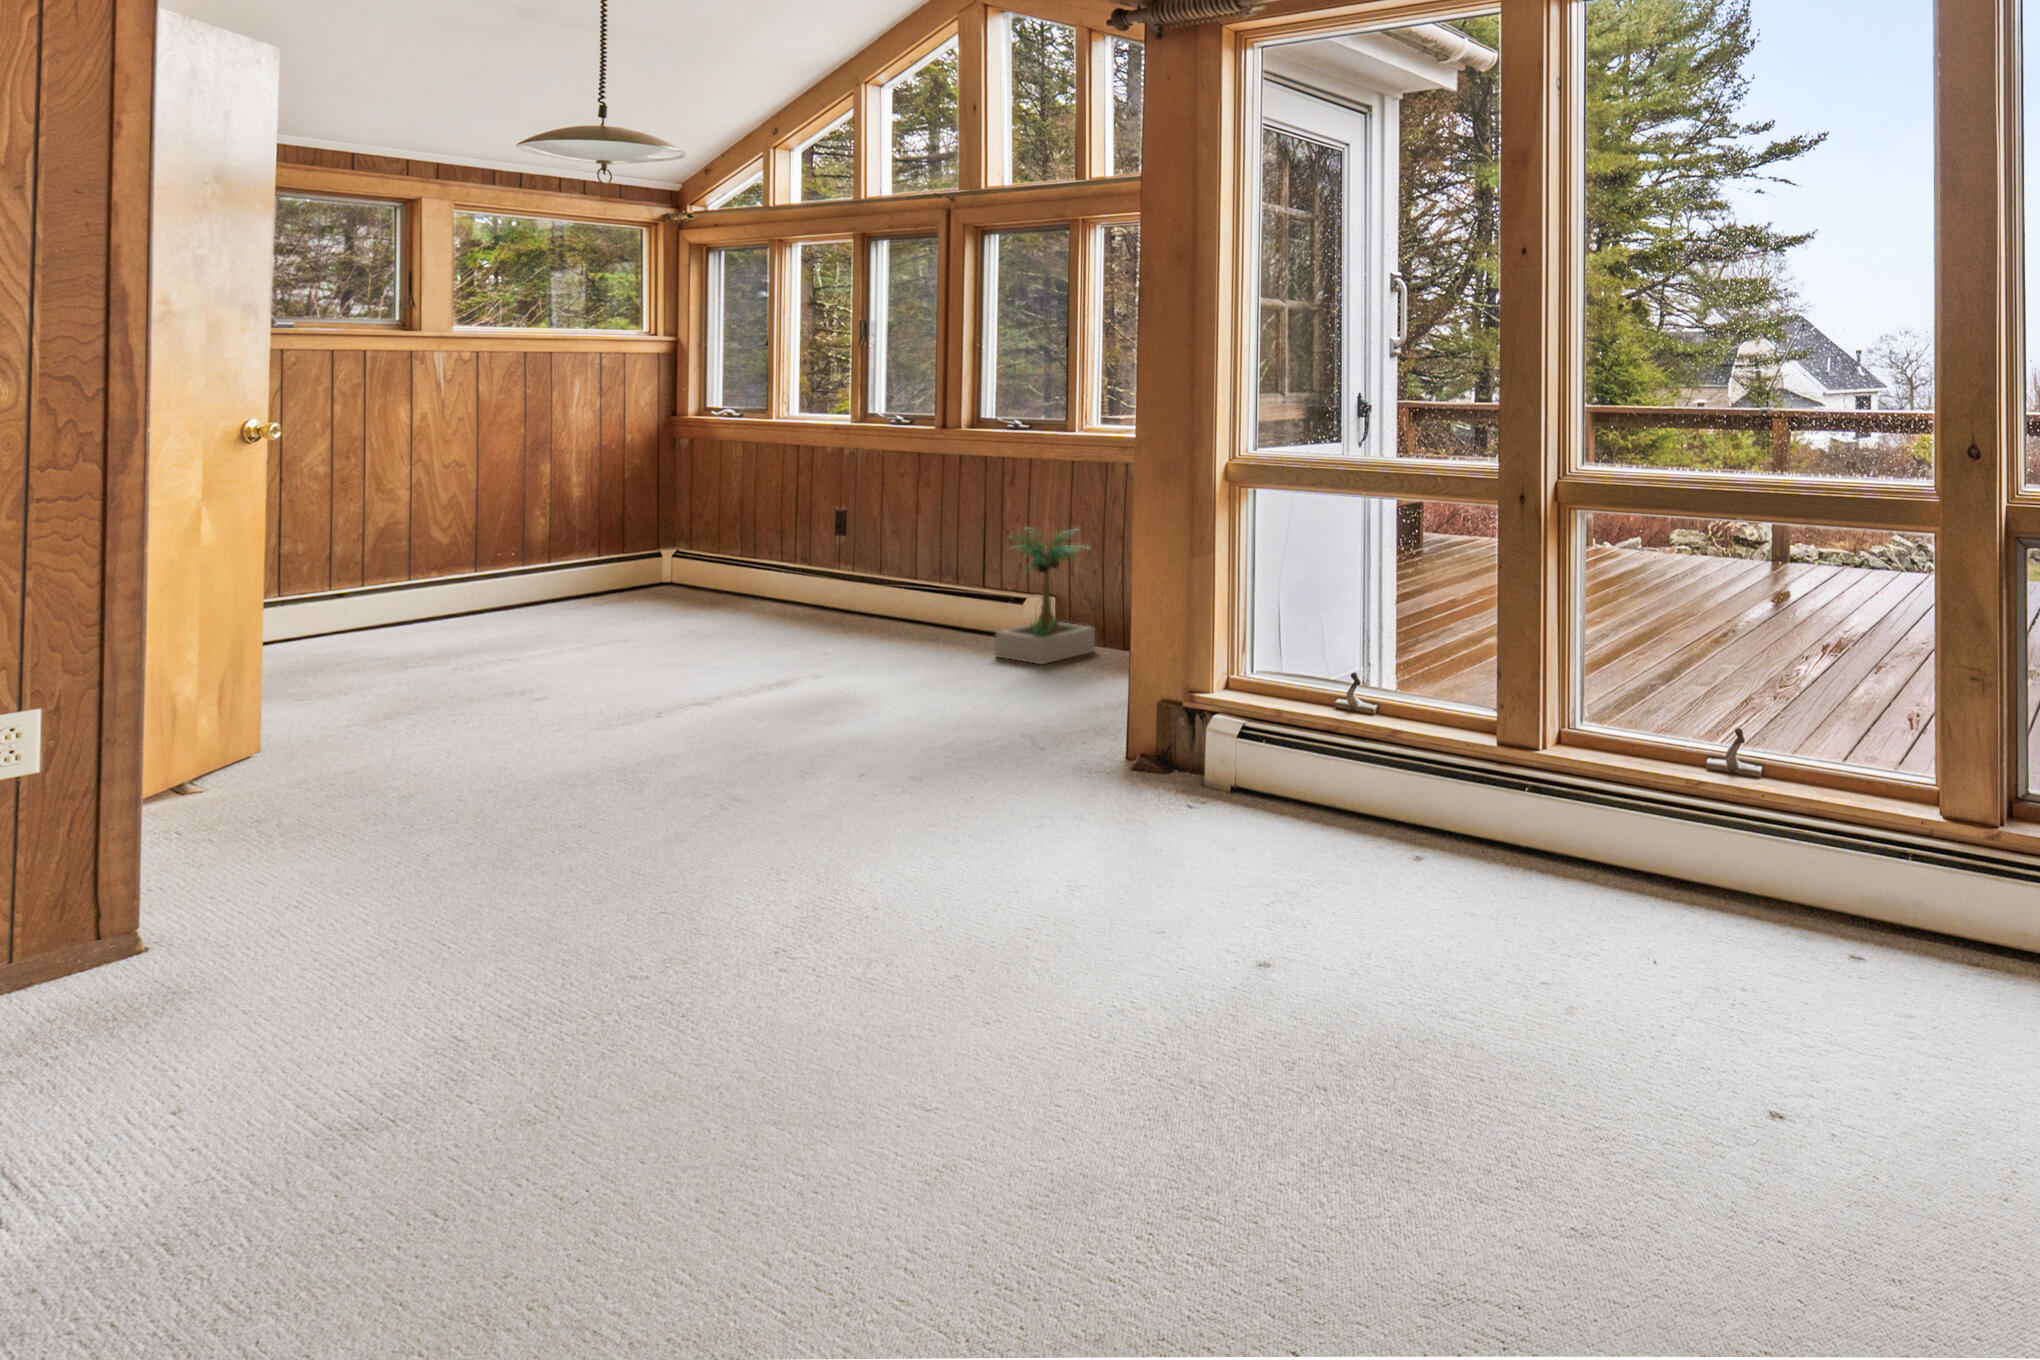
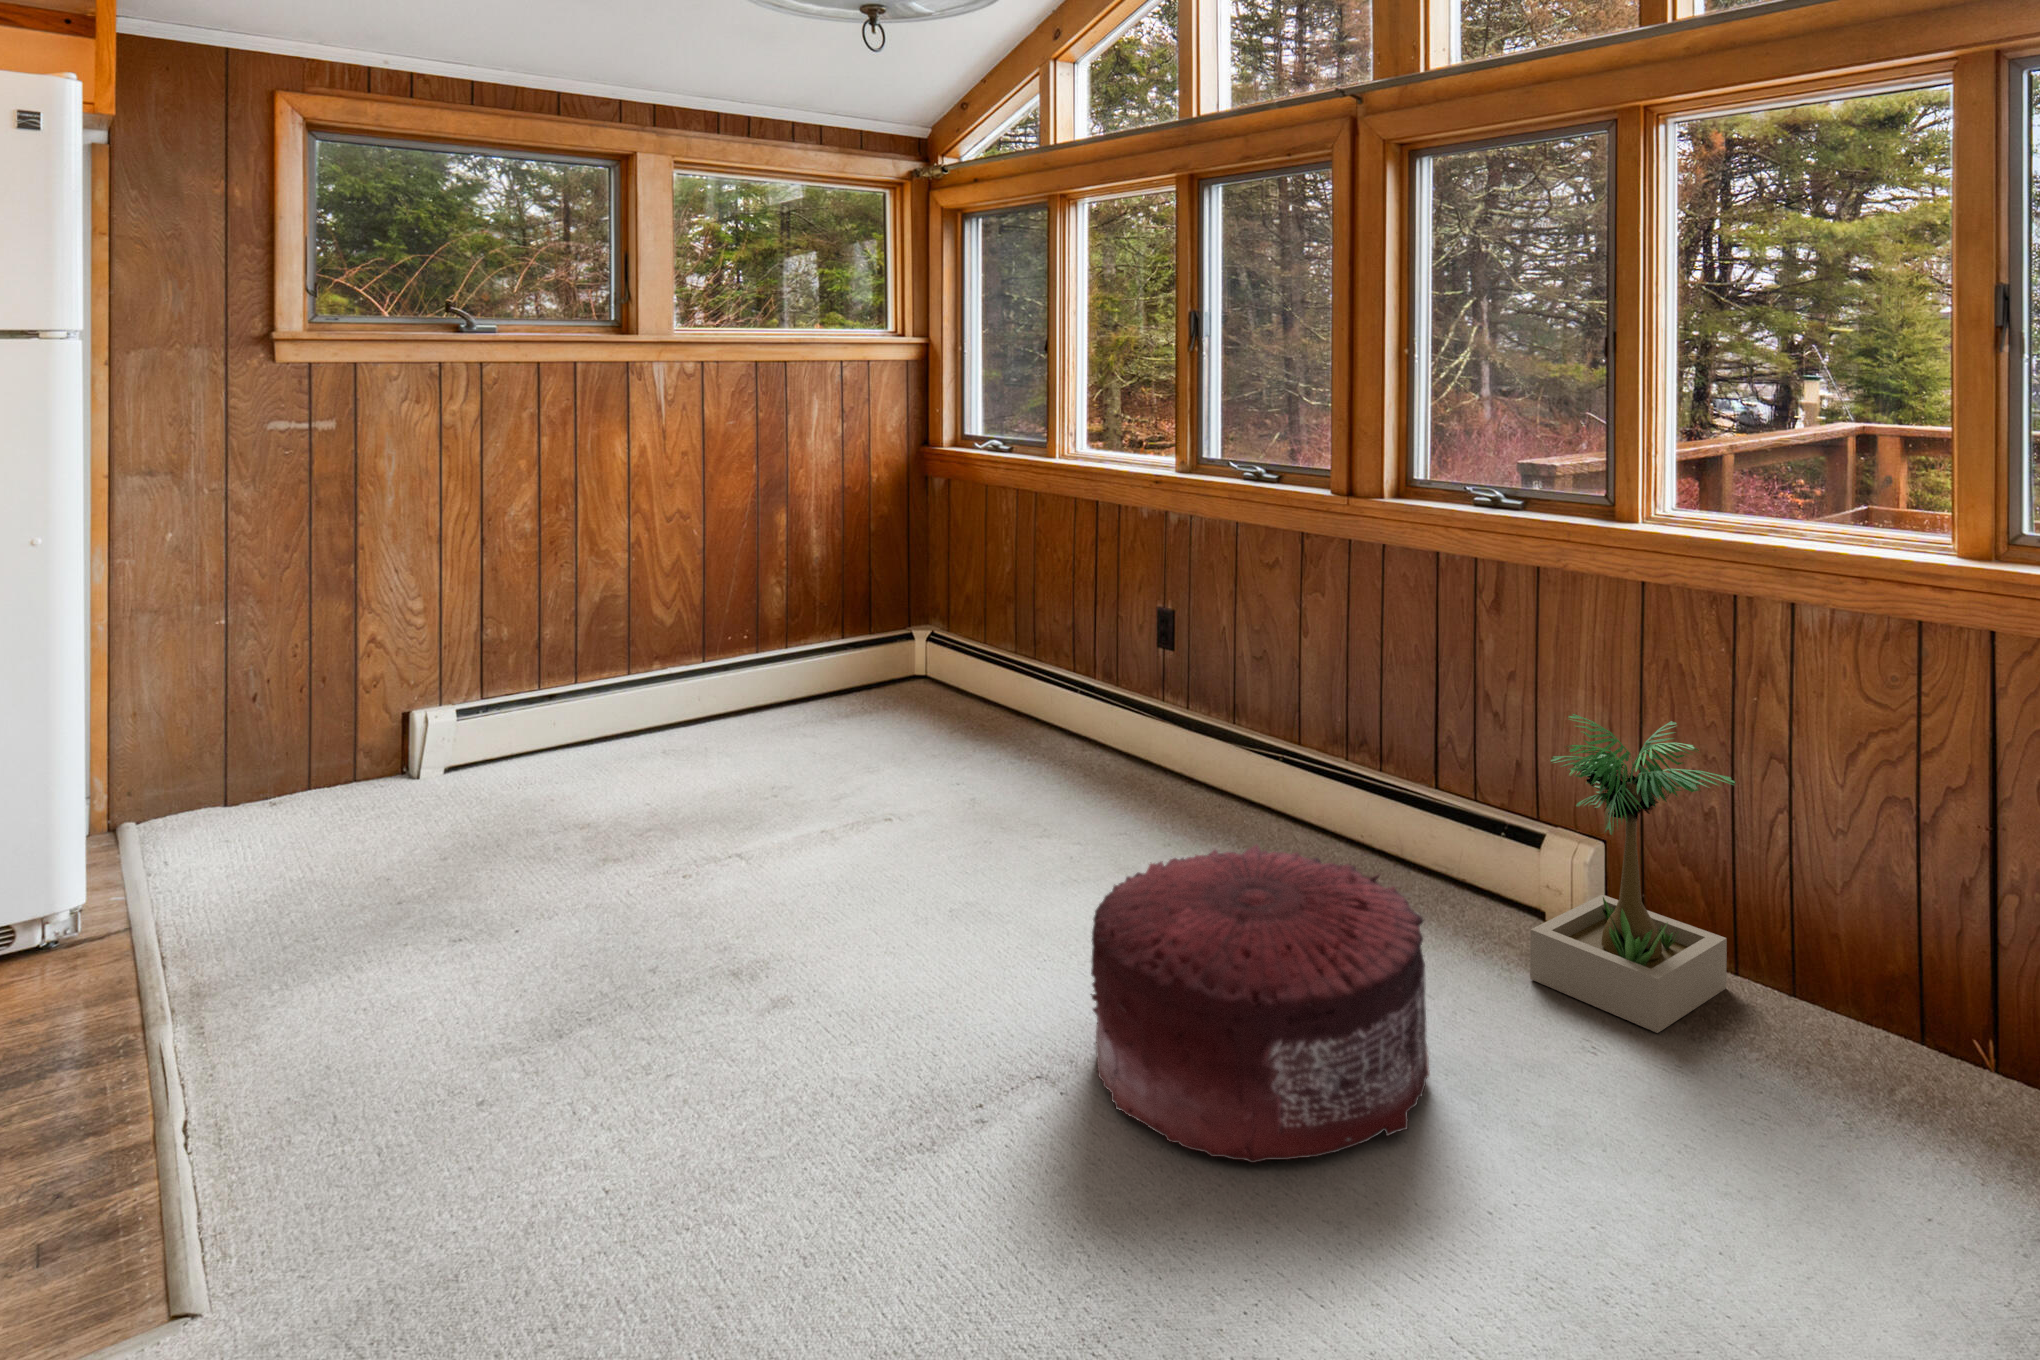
pouf: none [729,596,914,708] -> present [1091,845,1430,1163]

